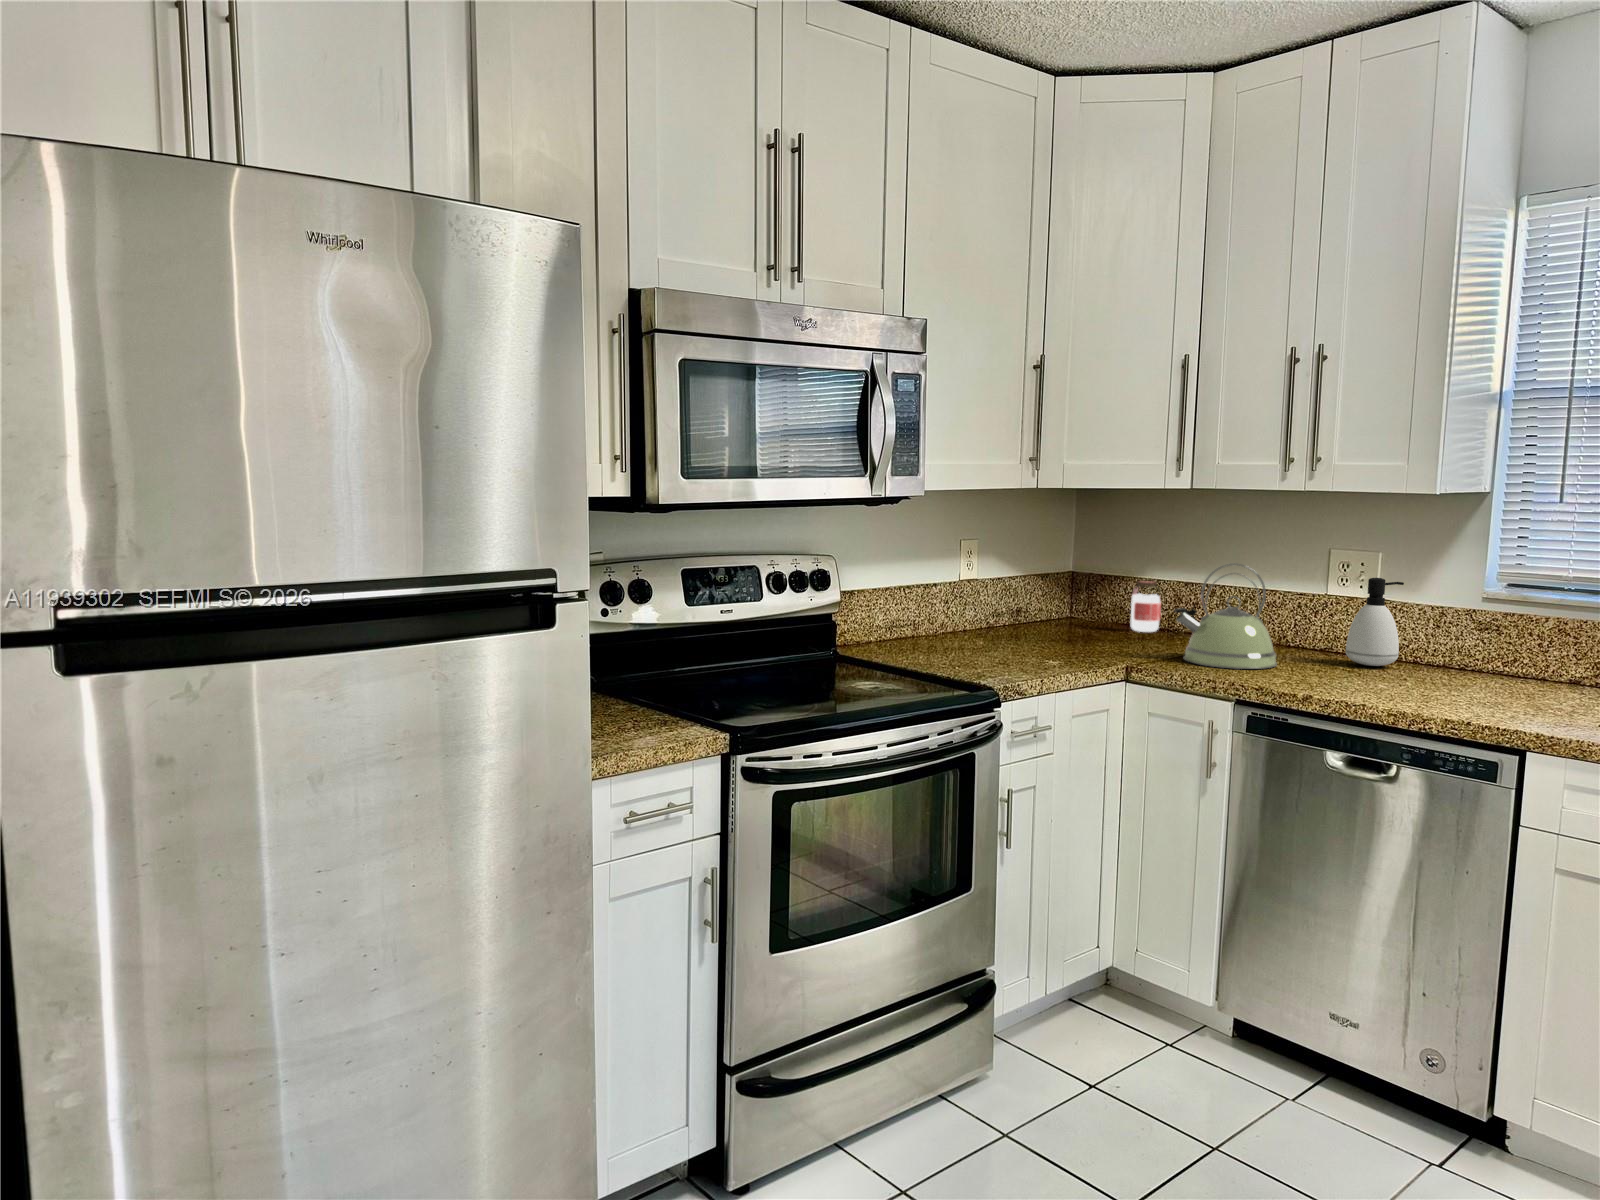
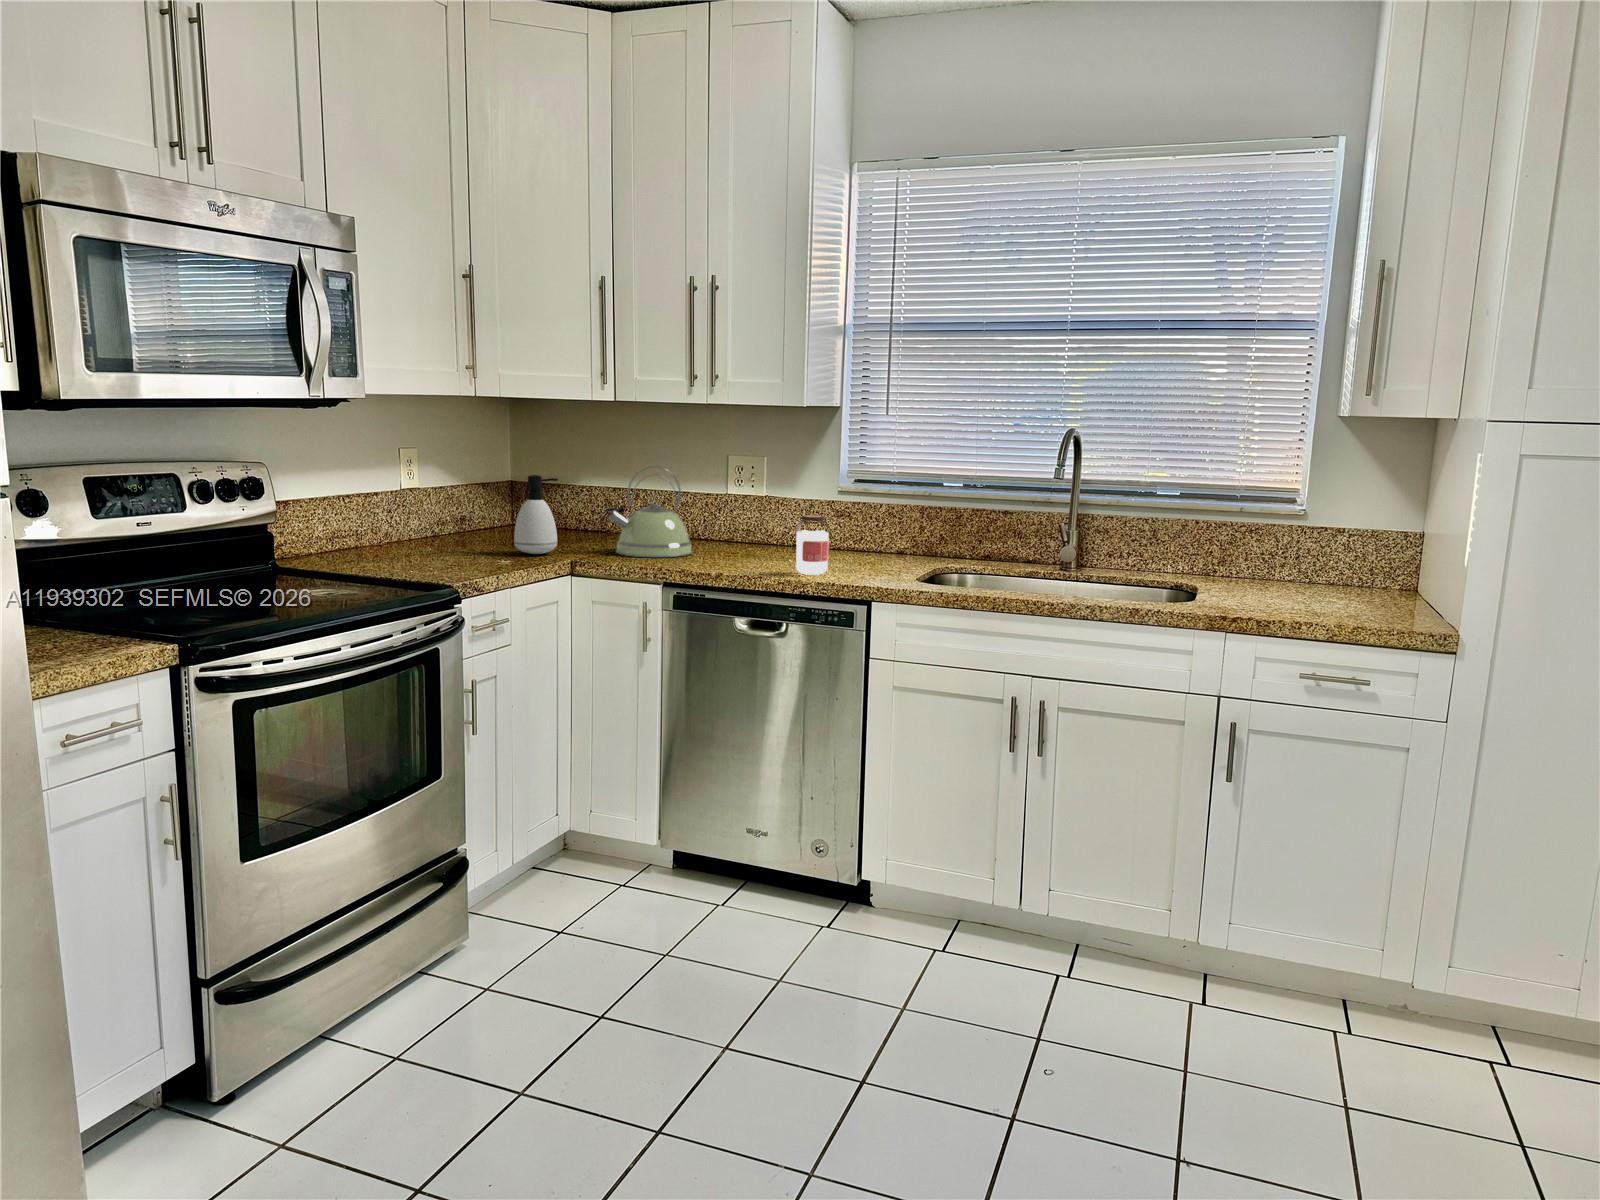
soap dispenser: present [1346,578,1404,666] -> present [514,475,558,554]
jar: present [1131,581,1161,632] -> present [796,515,831,575]

